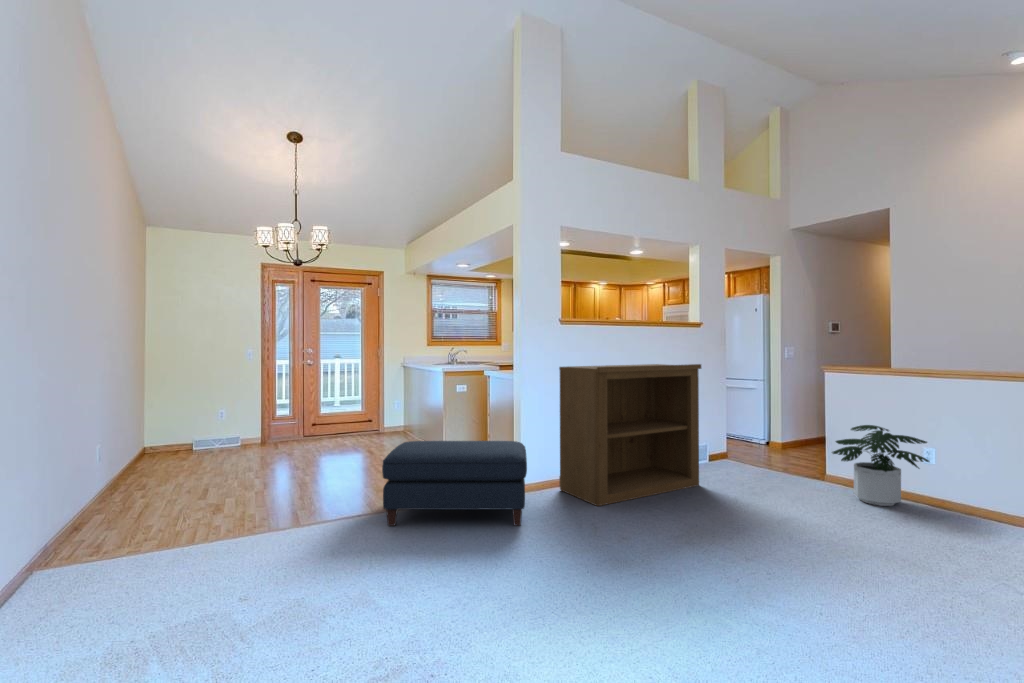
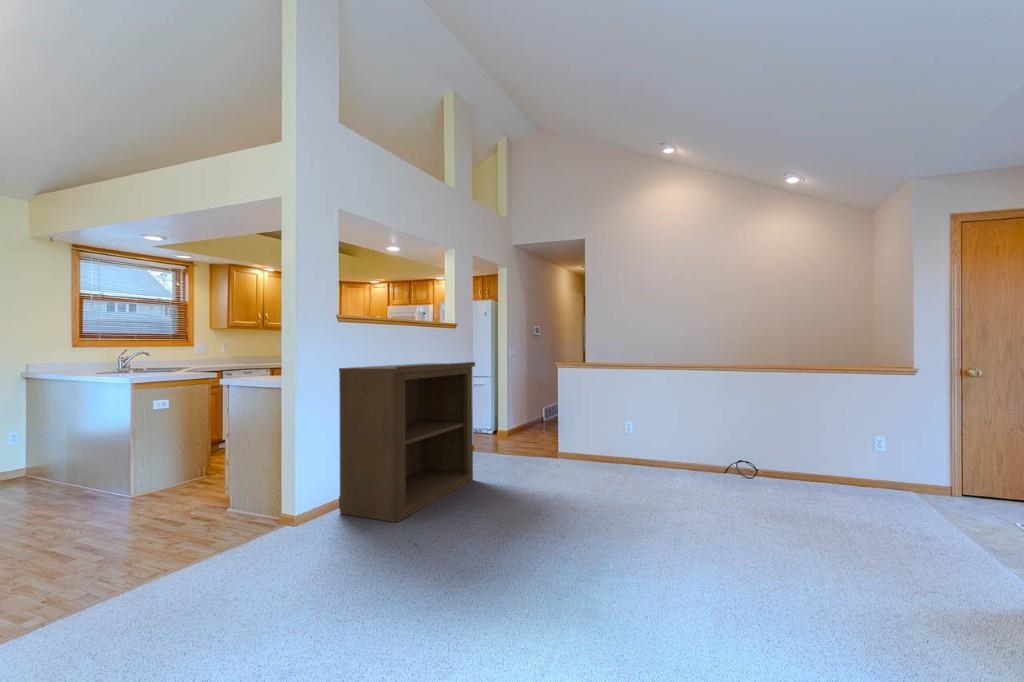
potted plant: present [832,425,930,506] -> none [571,408,642,471]
ottoman: present [382,441,527,526] -> none [95,463,332,628]

